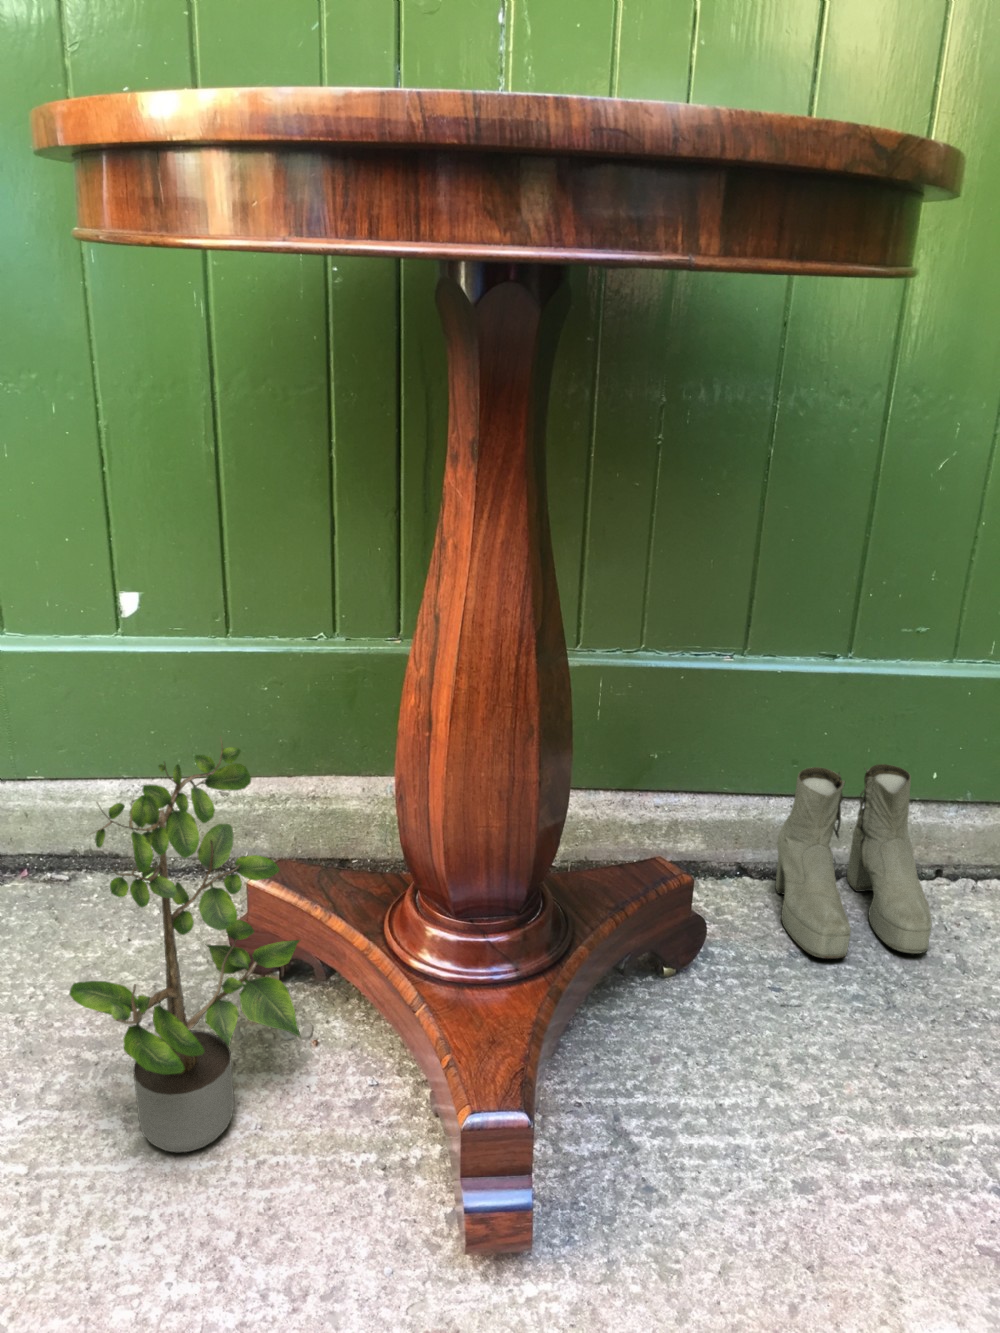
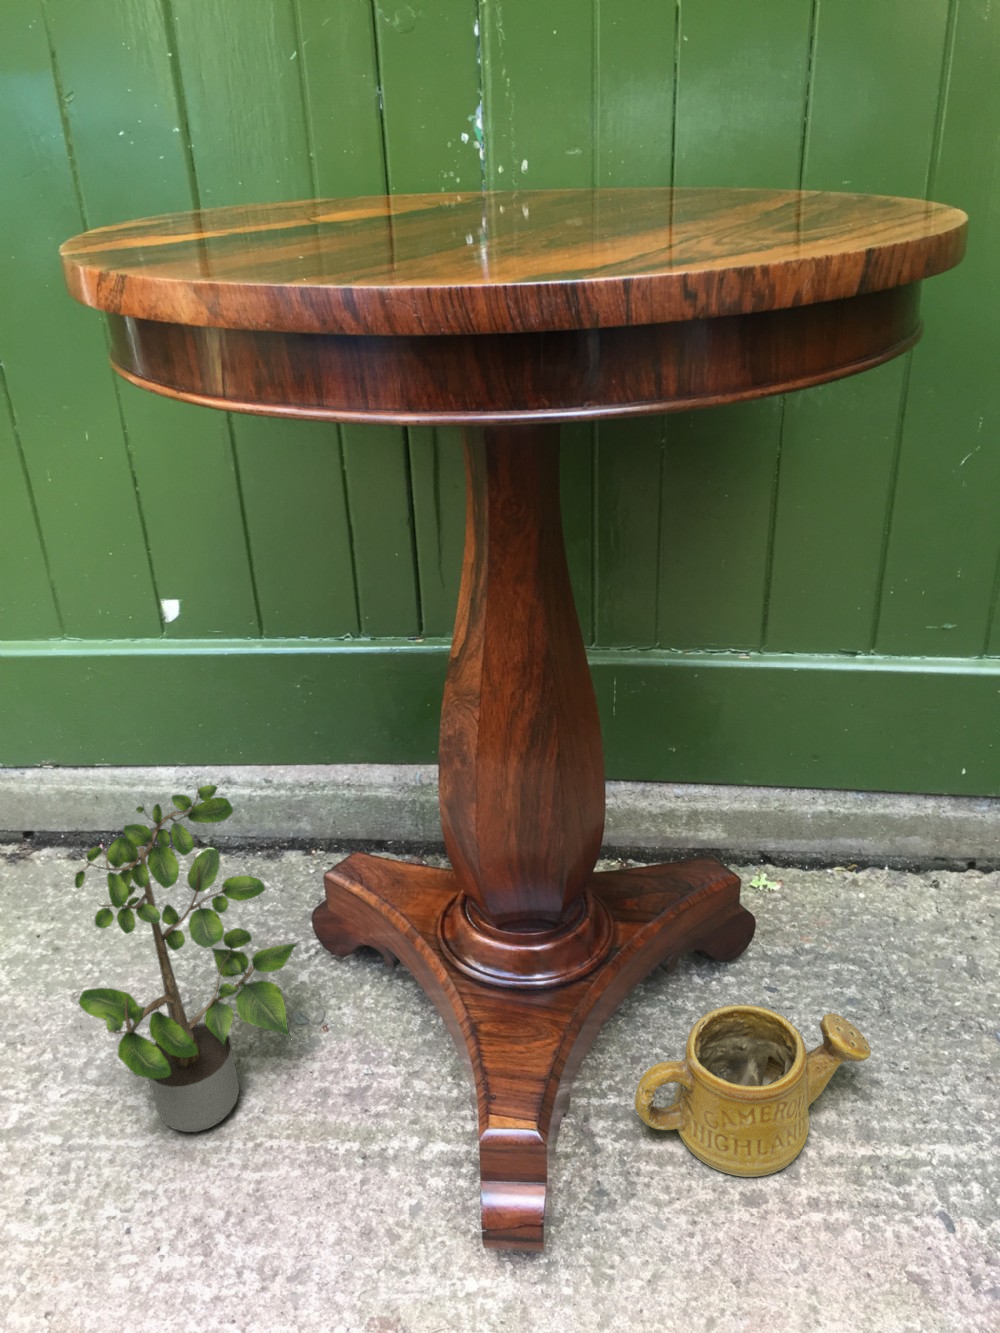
boots: present [775,764,932,959] -> none [792,761,941,959]
watering can: none [678,987,909,1164] -> present [635,1004,871,1177]

